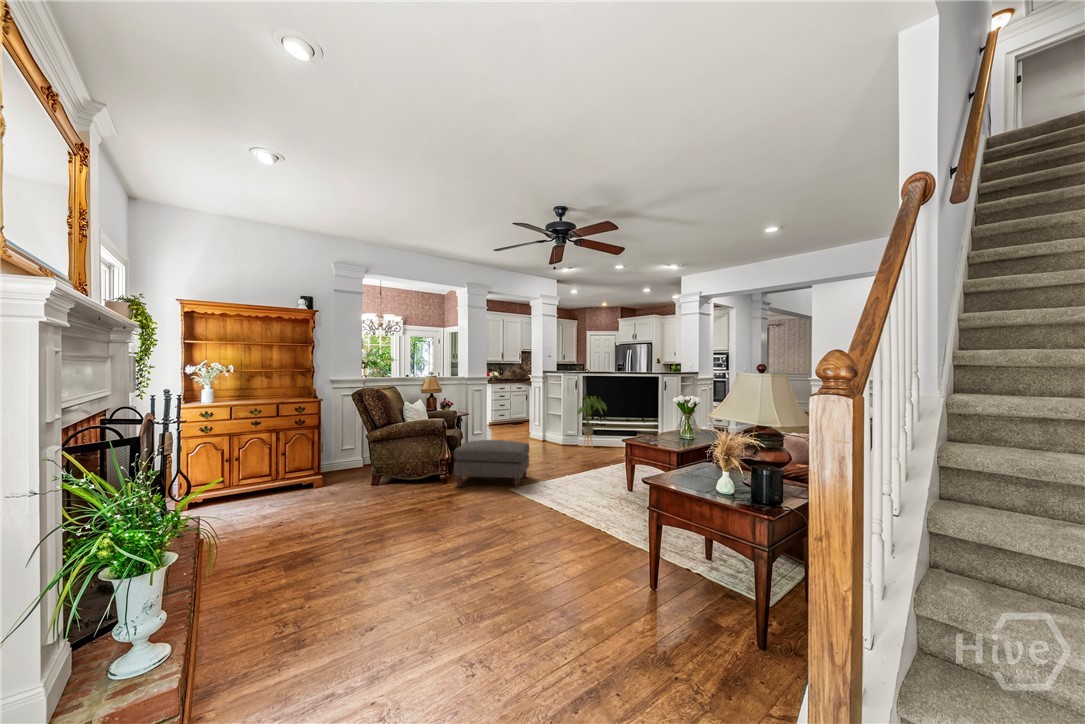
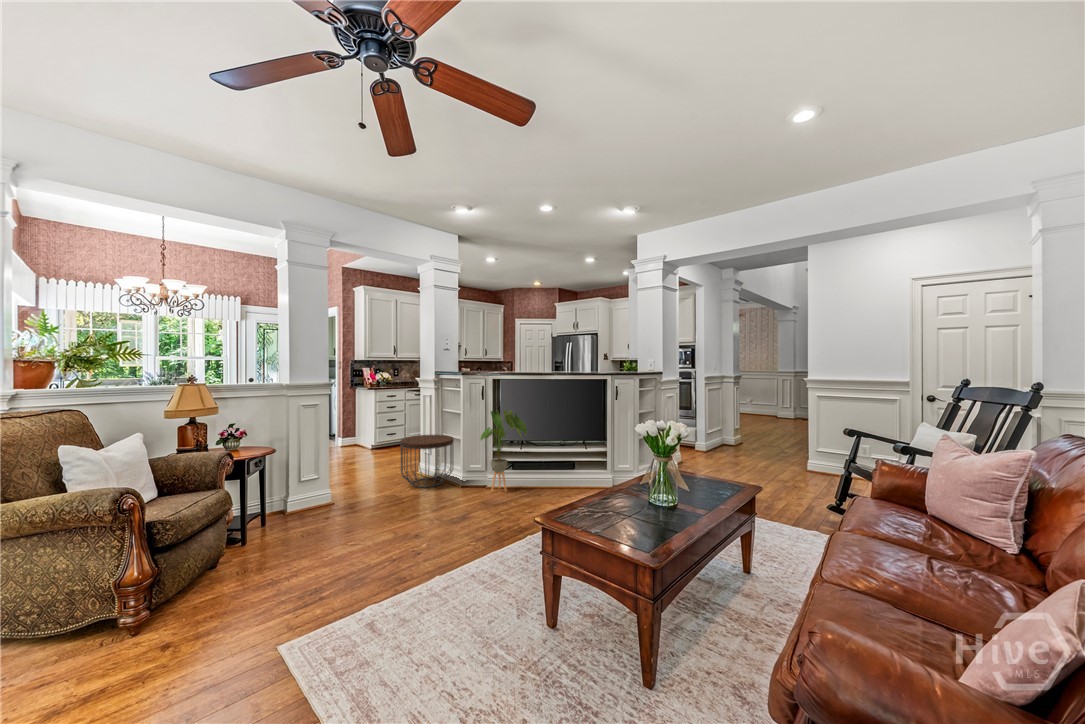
side table: none [524,412,557,445] -> present [400,435,454,488]
ottoman: present [454,440,529,489] -> none [137,521,349,650]

